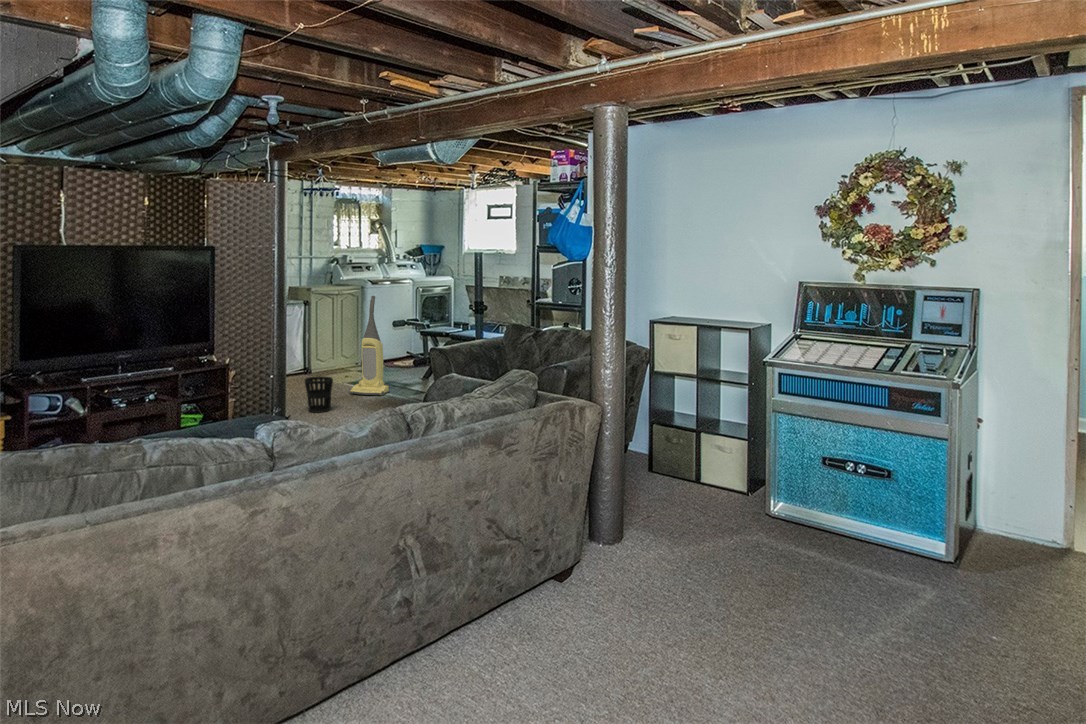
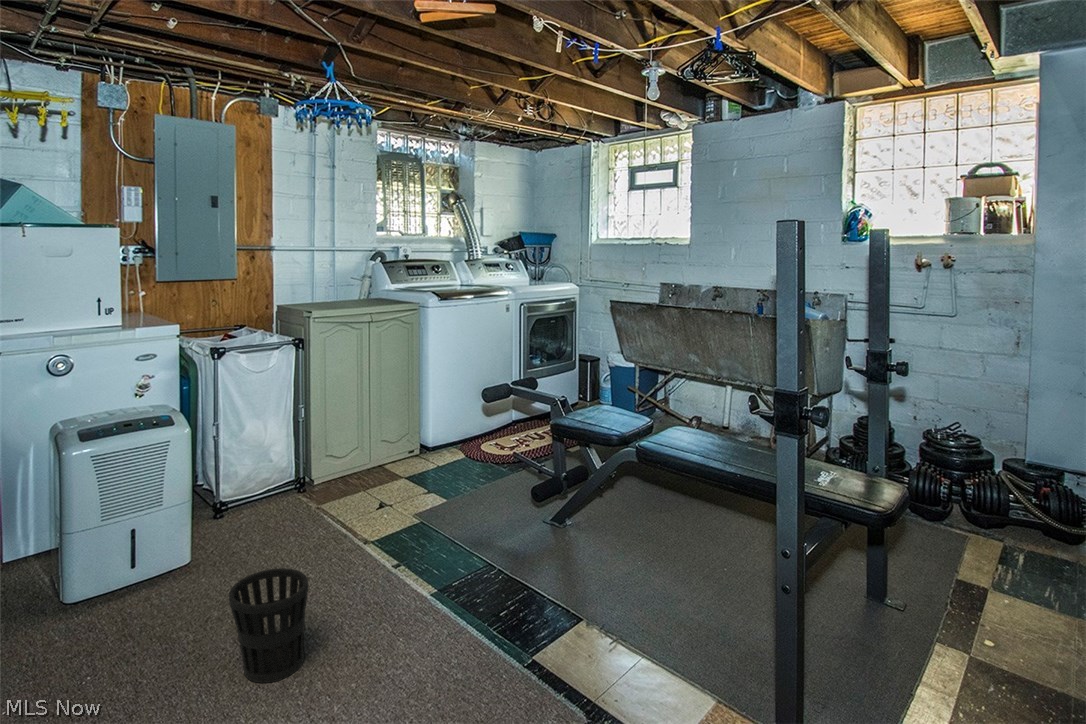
vacuum cleaner: present [349,296,389,396] -> none [372,343,461,574]

